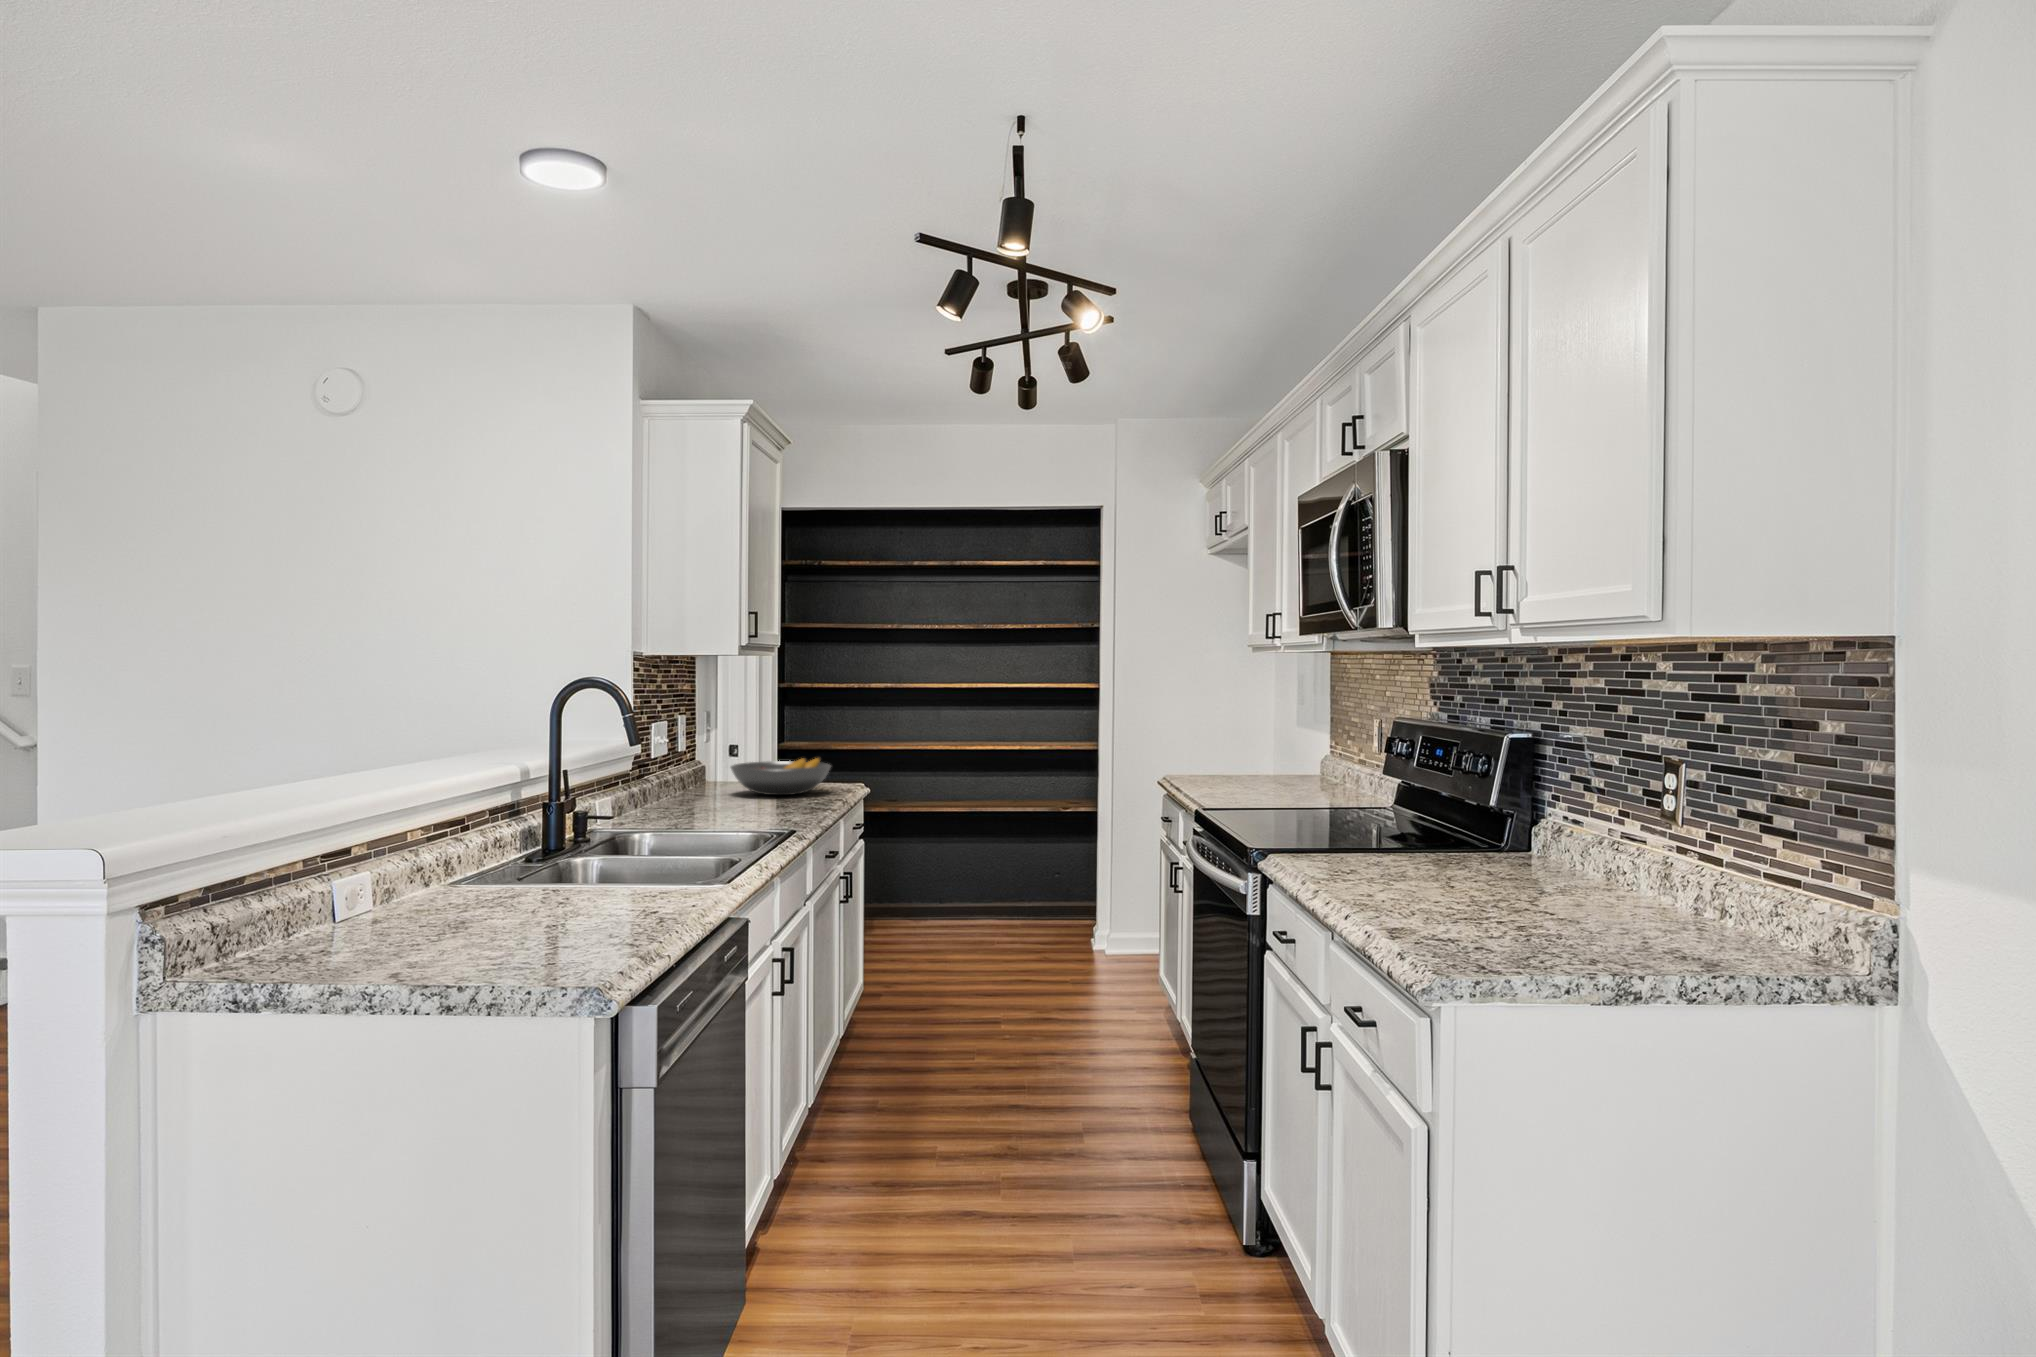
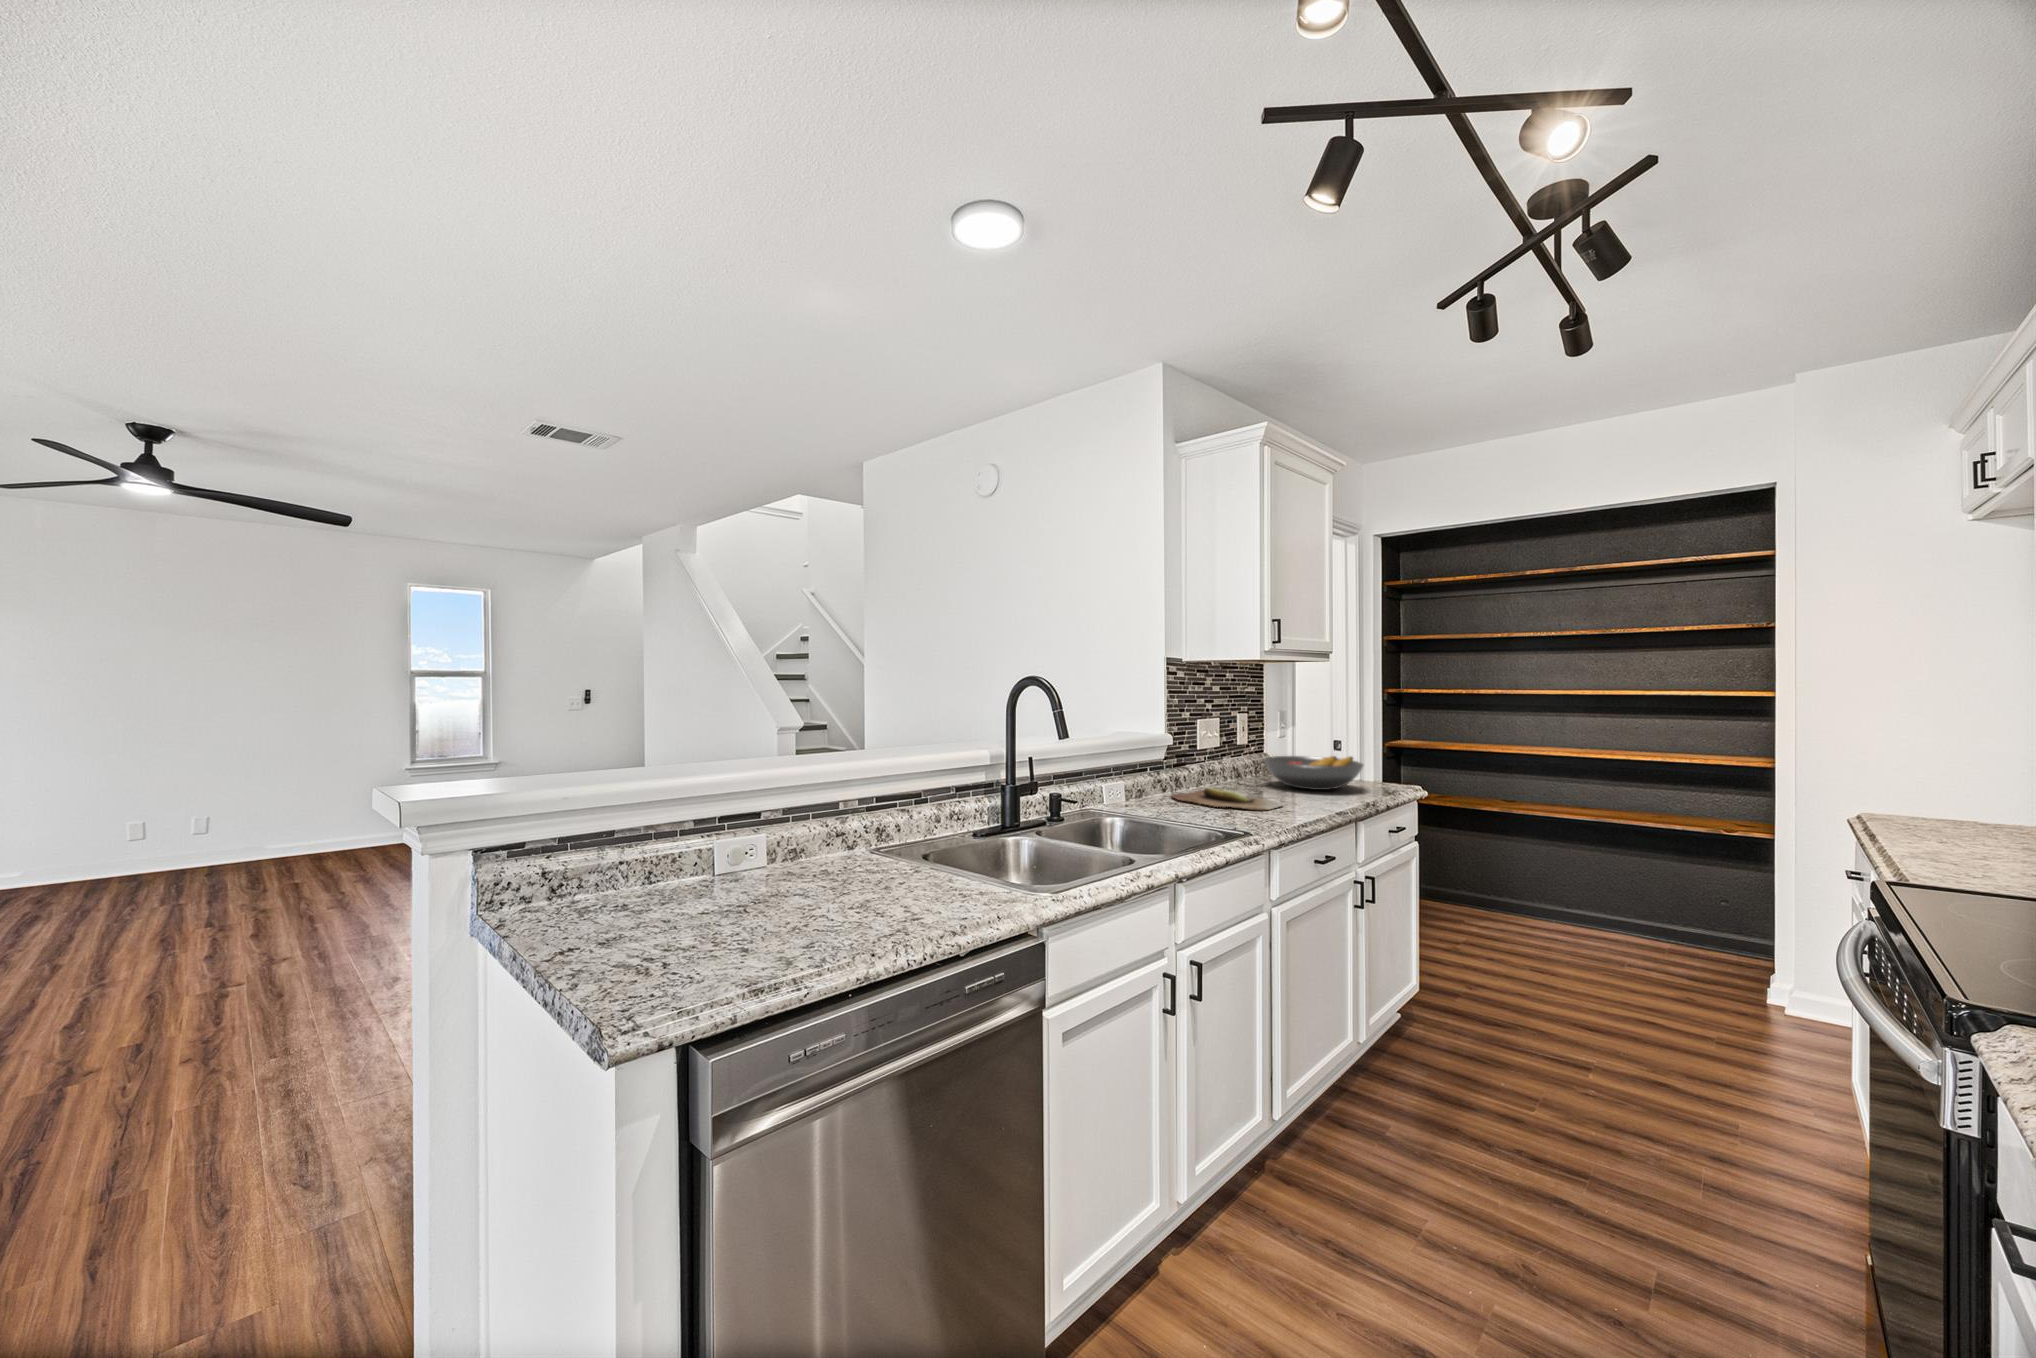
cutting board: none [659,800,783,816] -> present [1172,788,1281,810]

